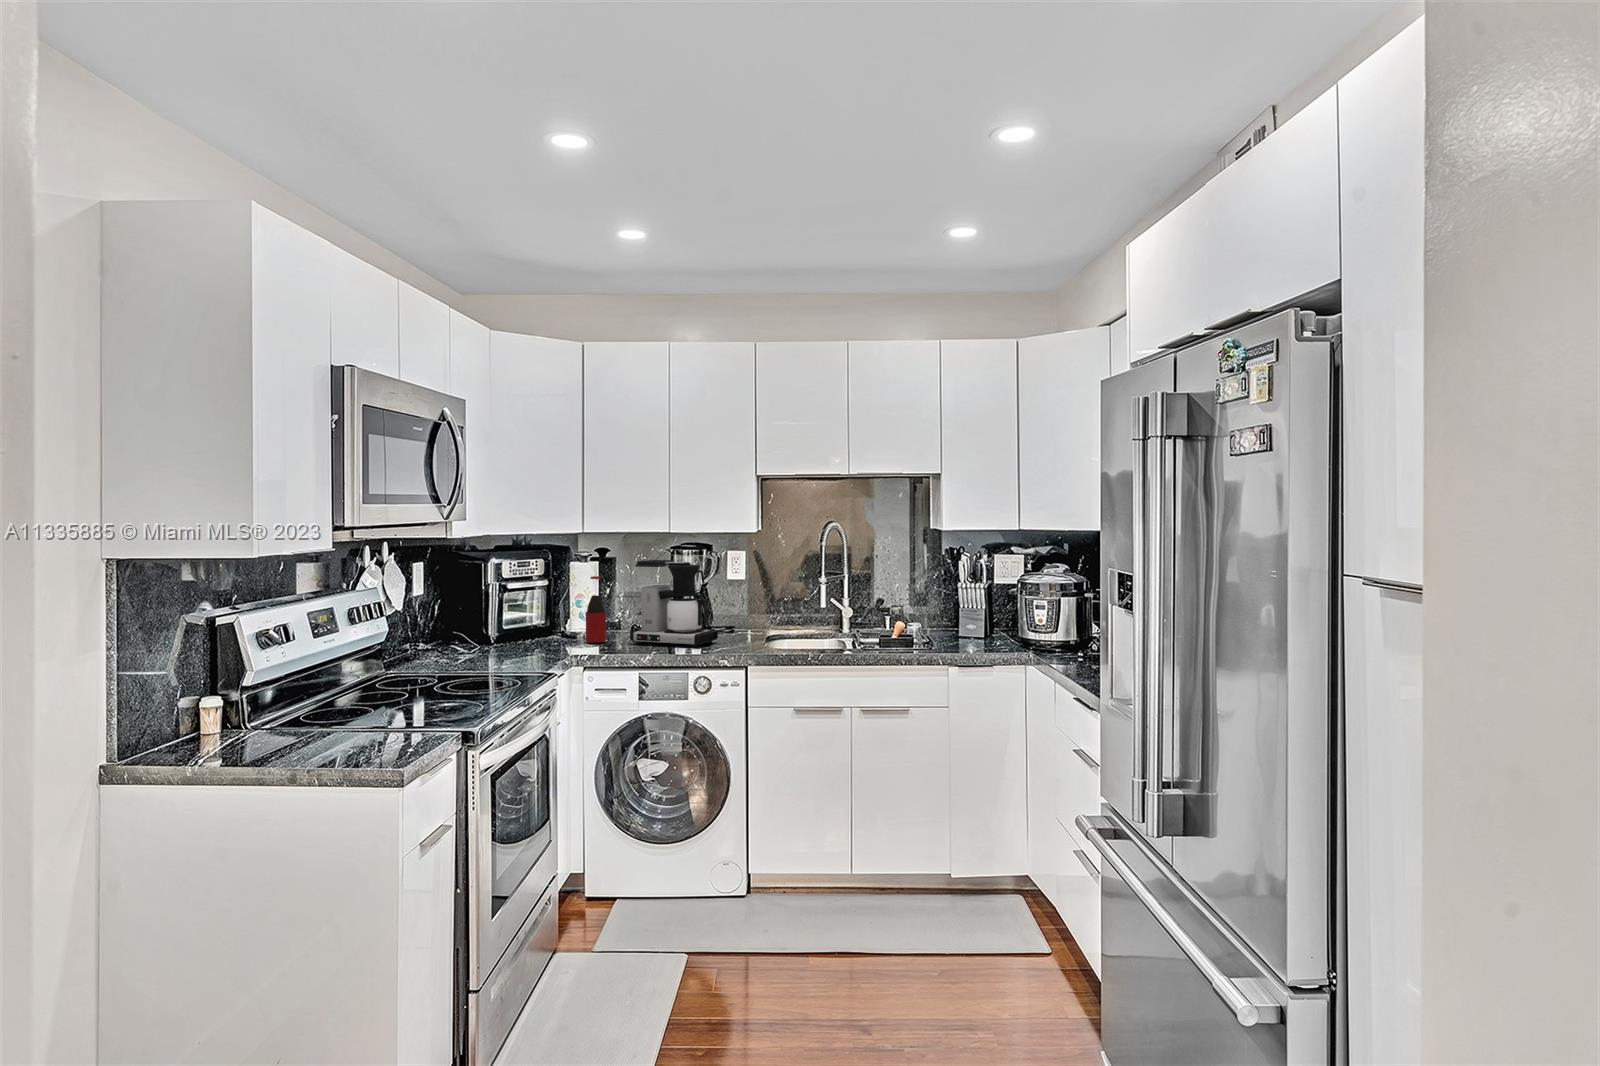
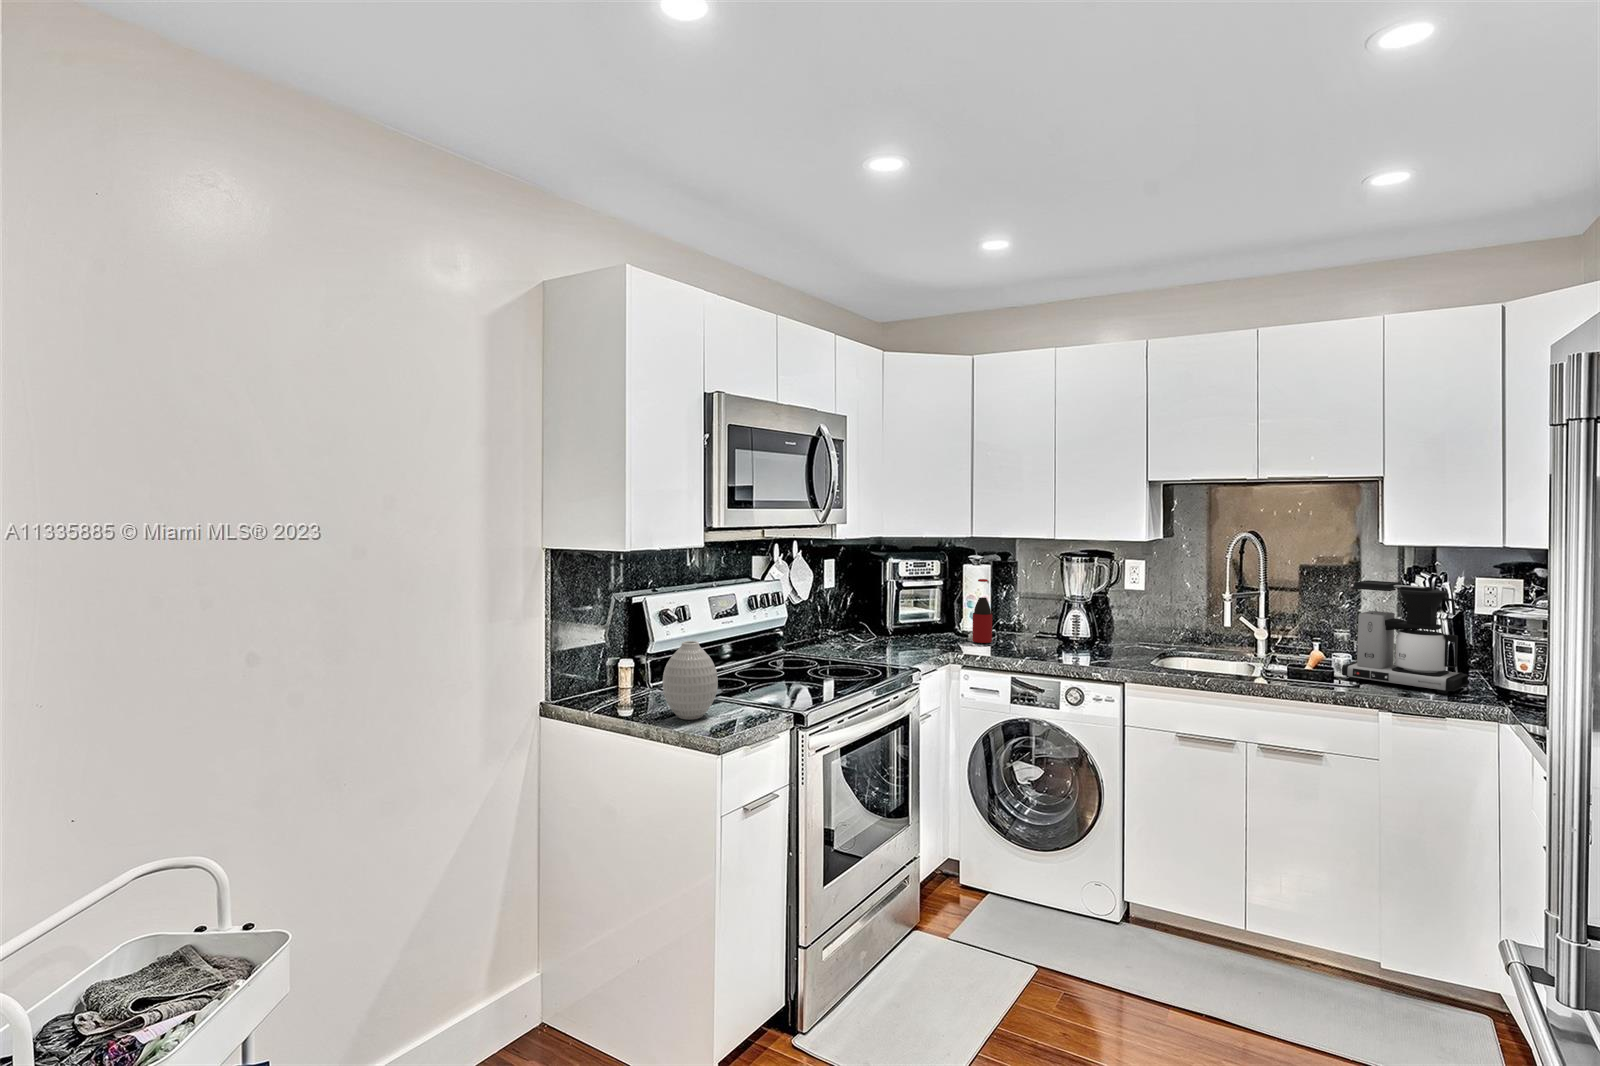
coffee maker: present [630,560,718,647] -> present [1342,580,1468,694]
vase: none [248,653,326,752] -> present [663,641,718,720]

